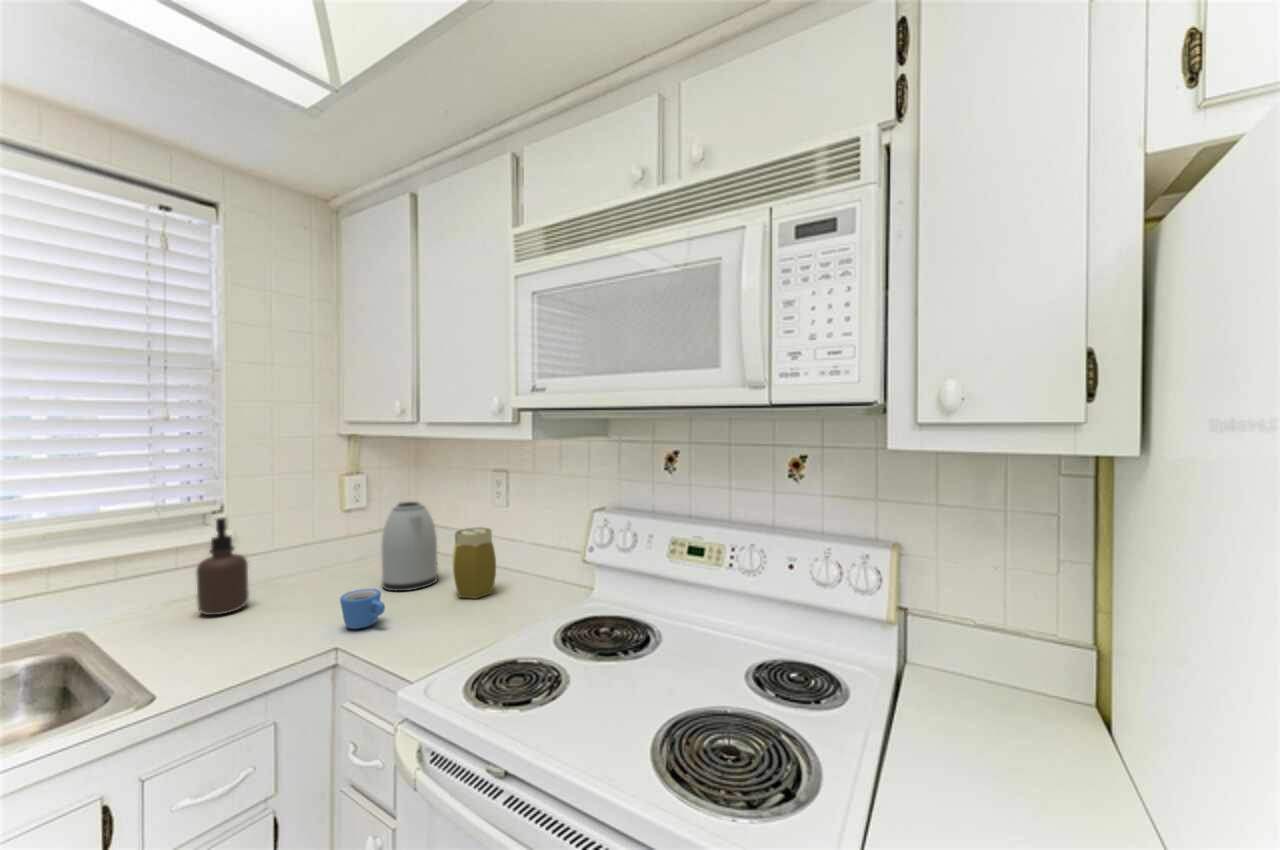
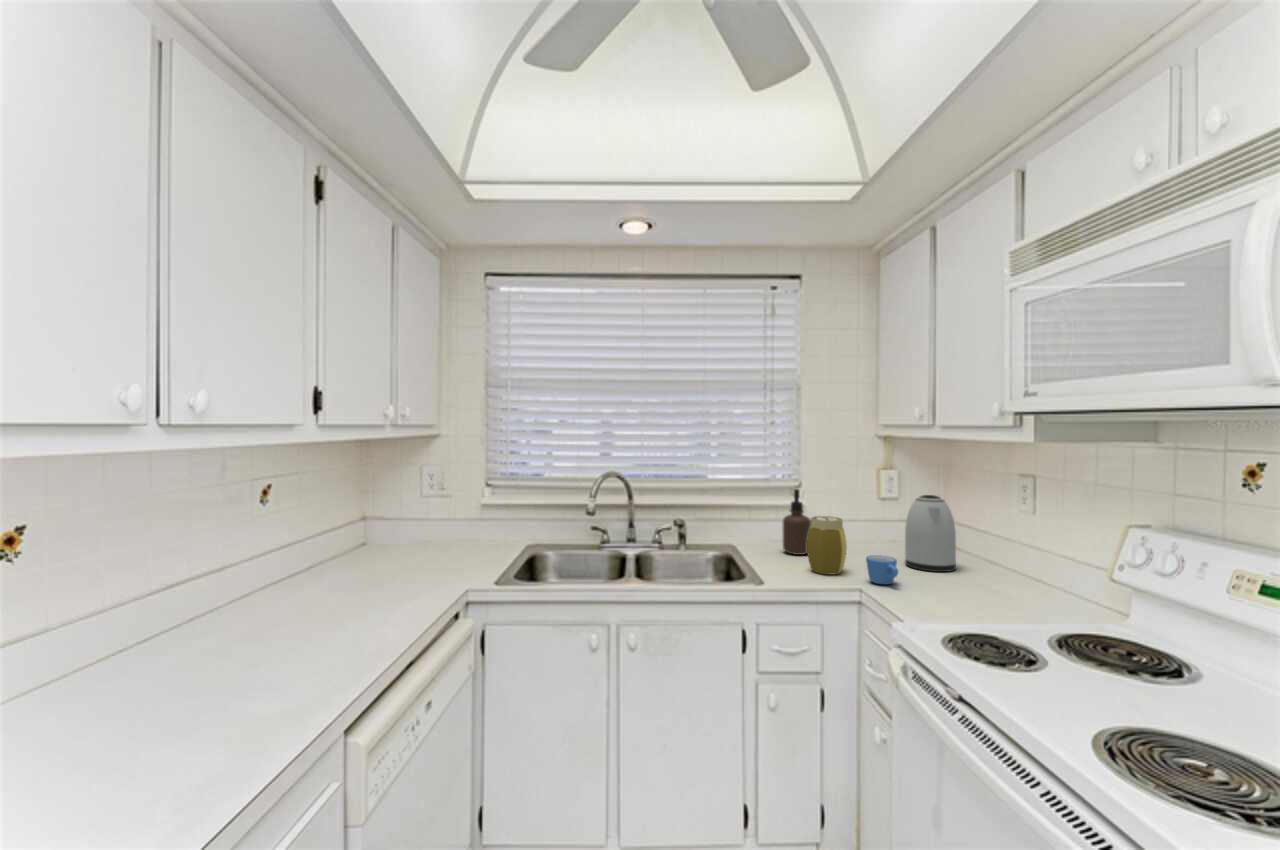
jar: present [453,527,496,599] -> present [807,516,847,575]

